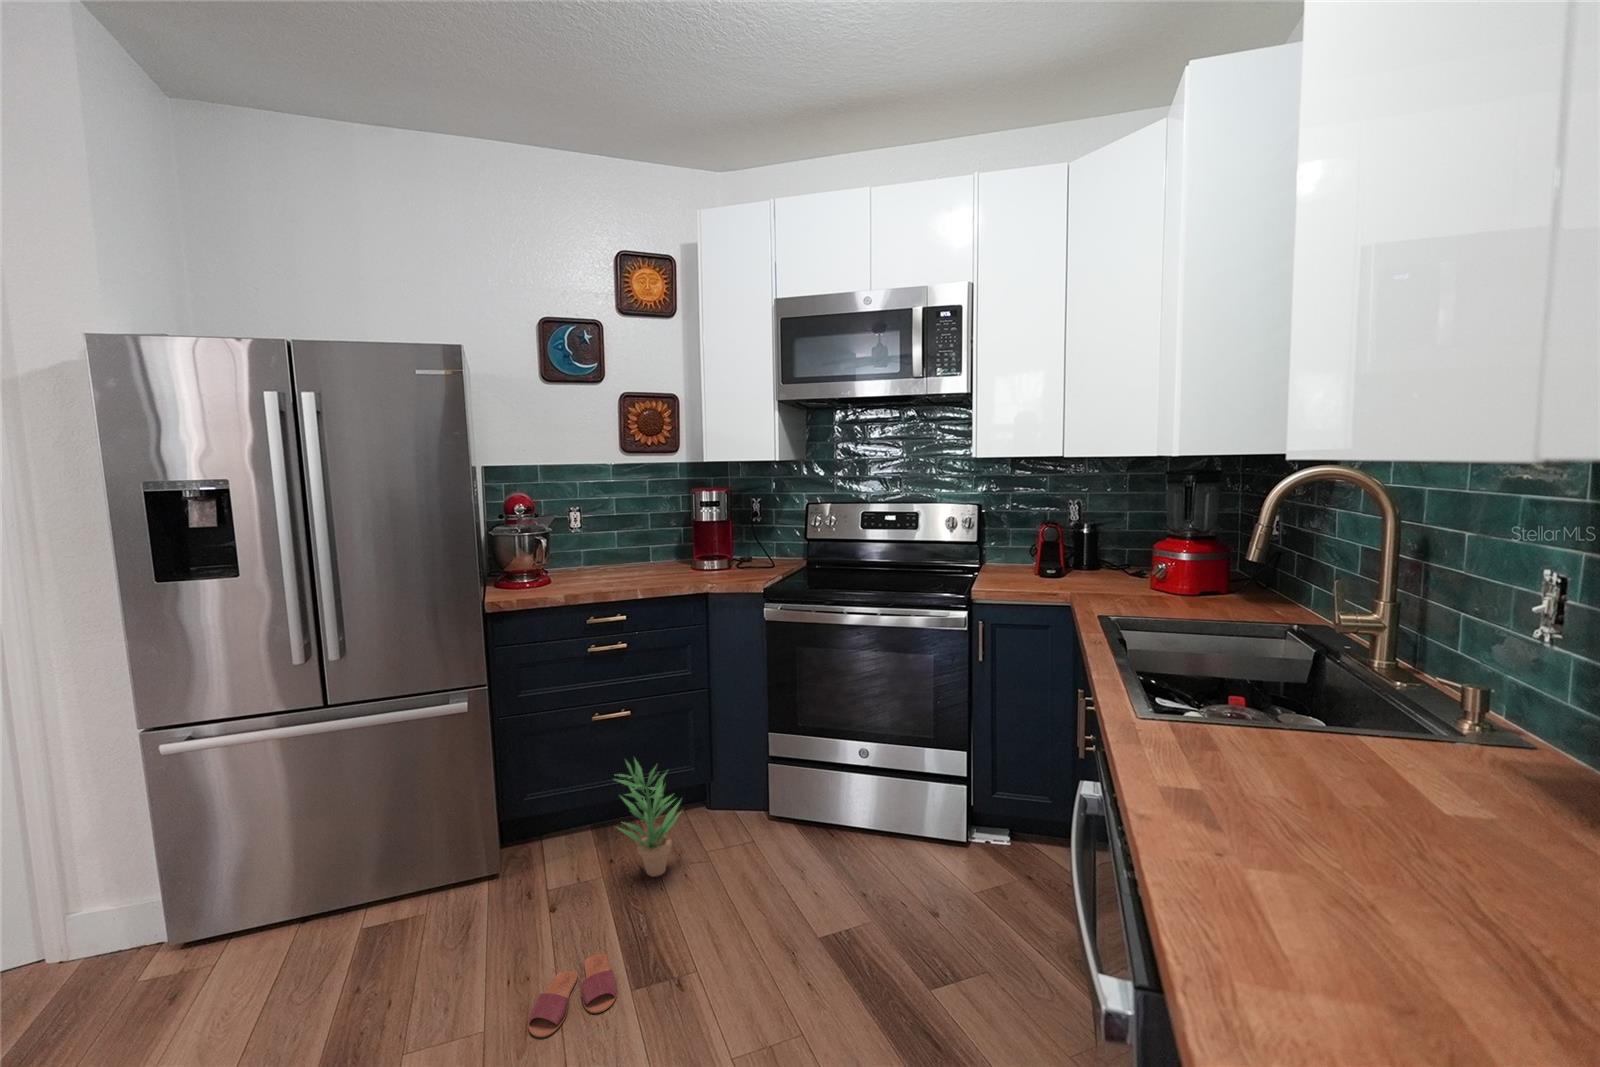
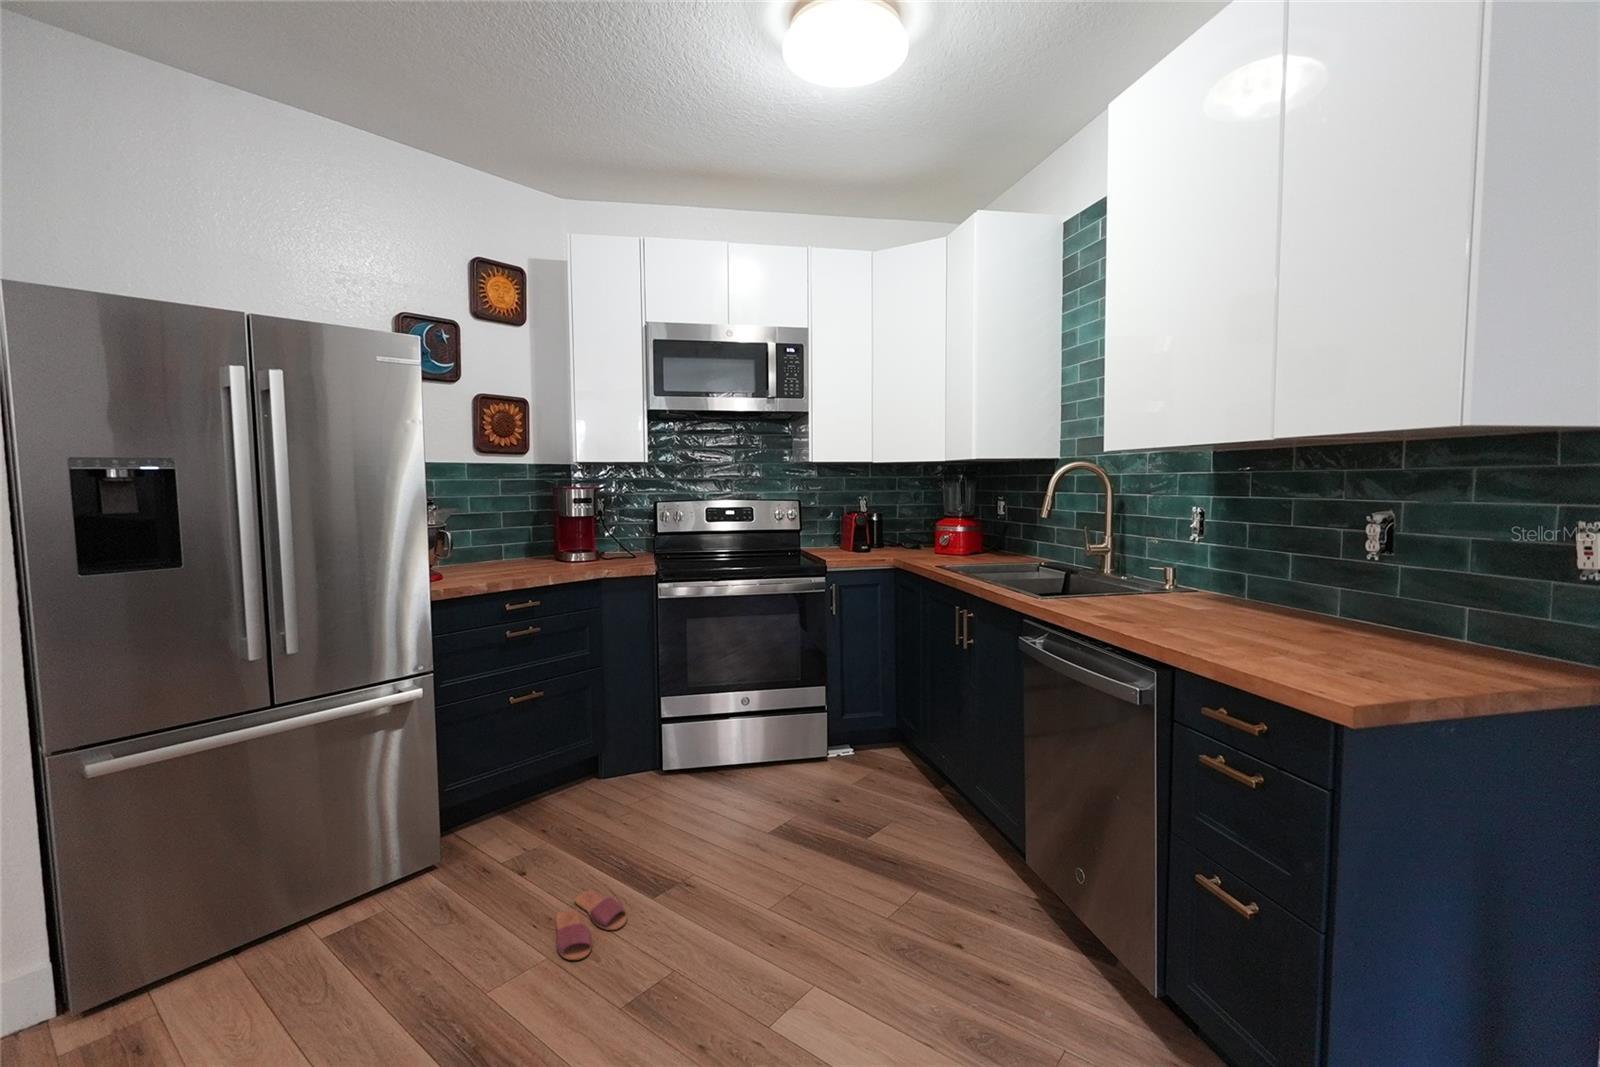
potted plant: present [617,760,680,877] -> none [547,723,609,832]

